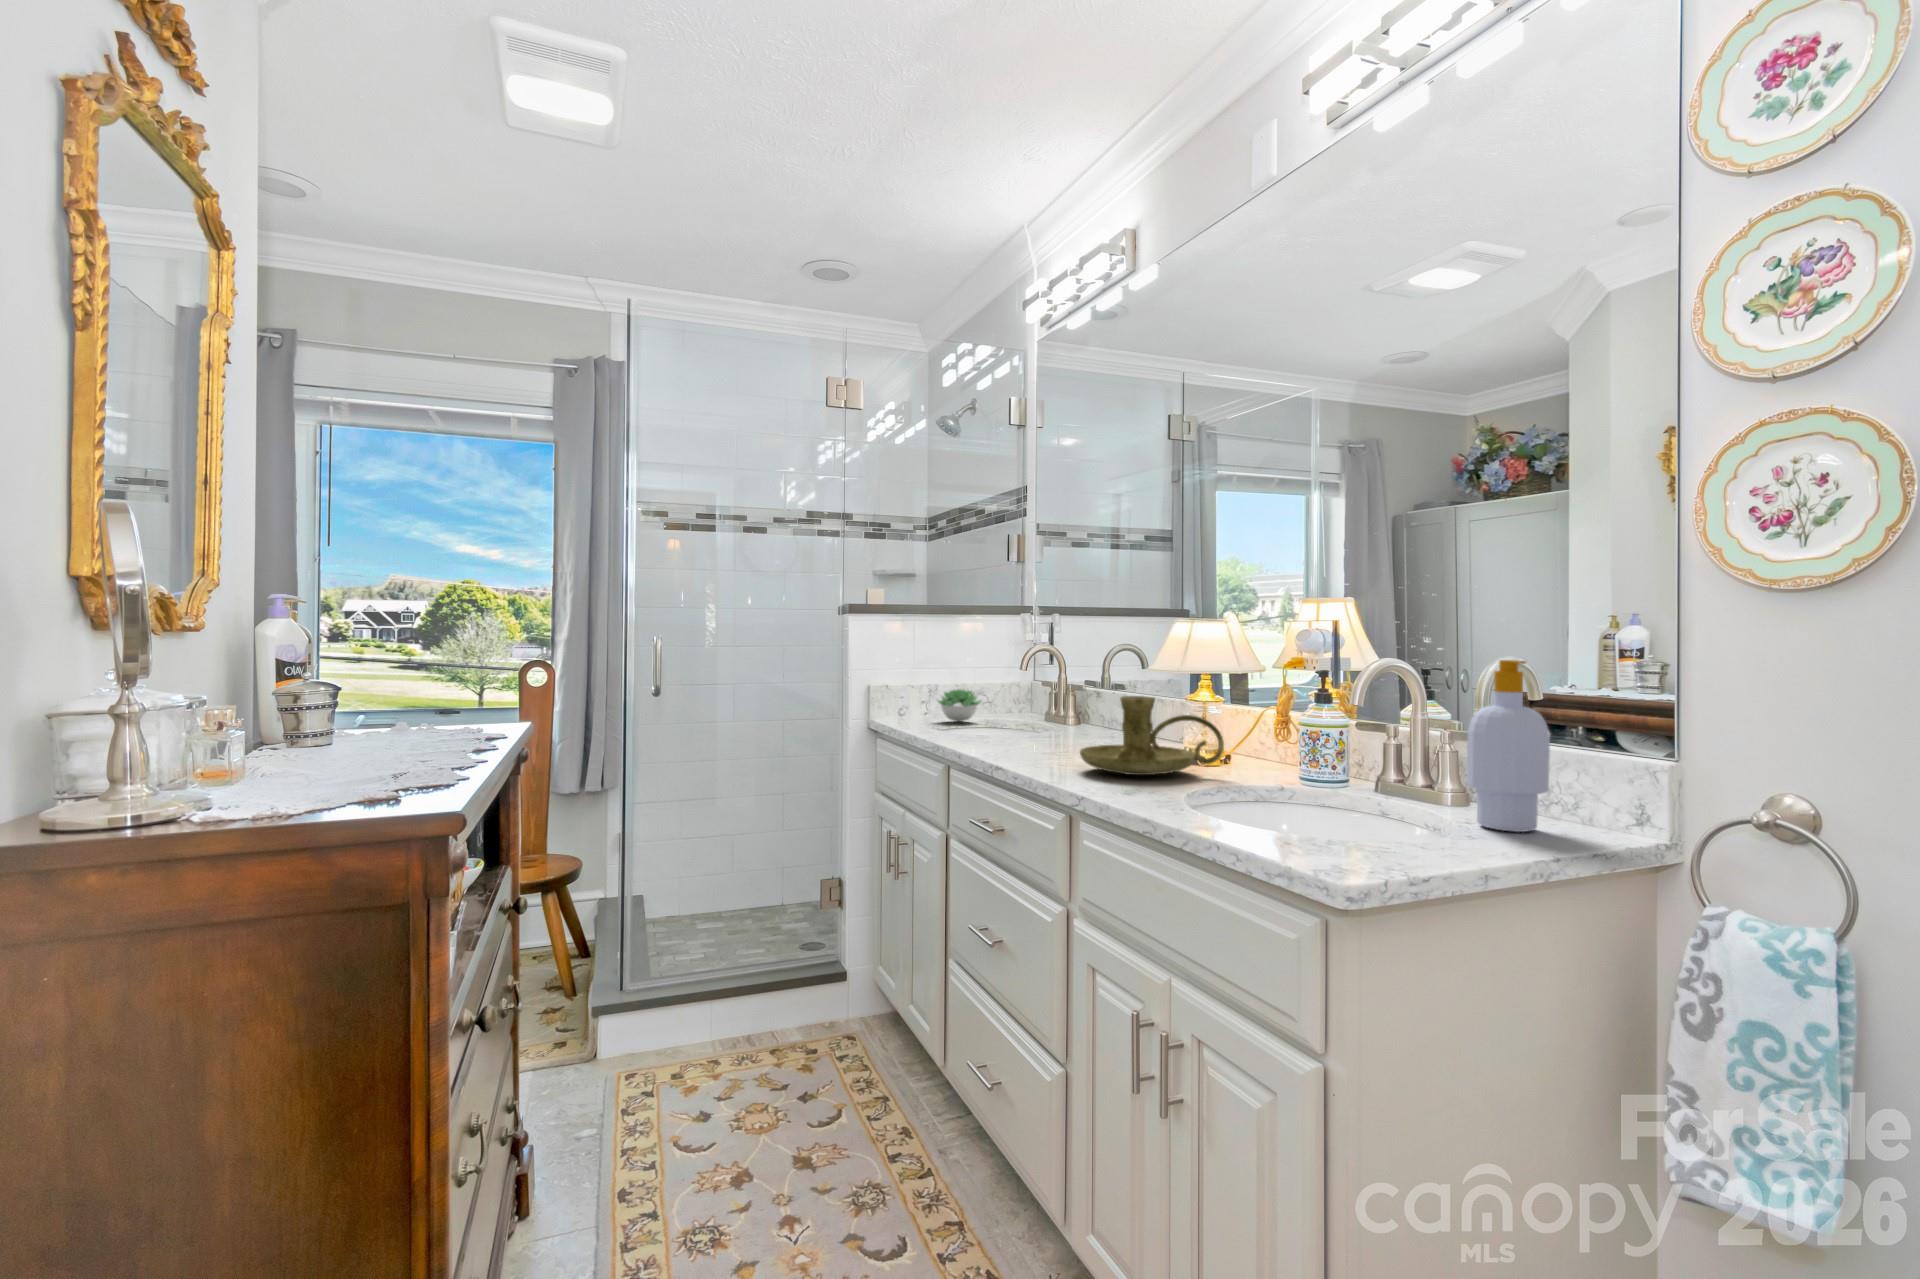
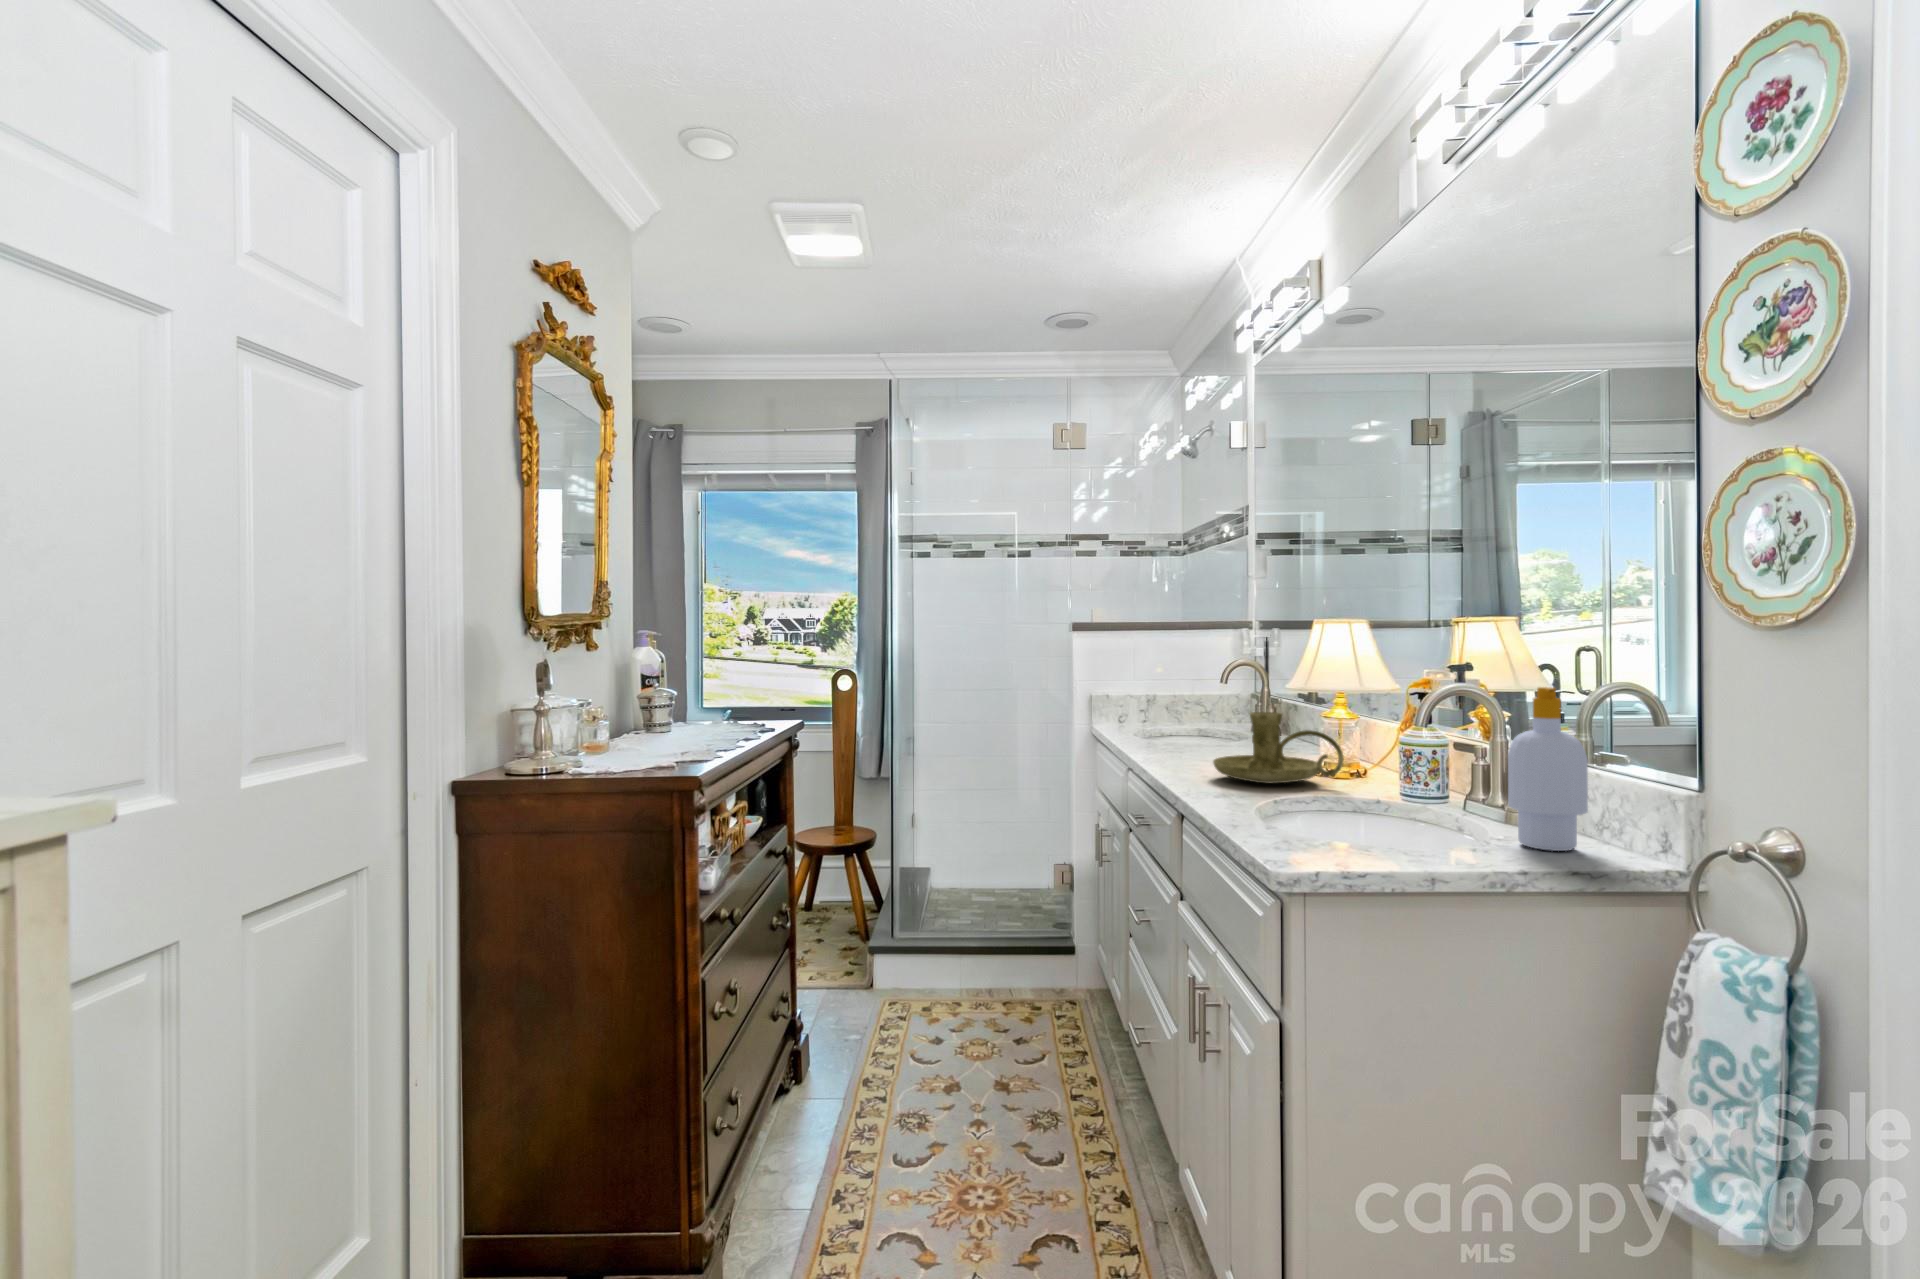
succulent plant: present [937,689,981,722] -> none [1154,700,1198,729]

